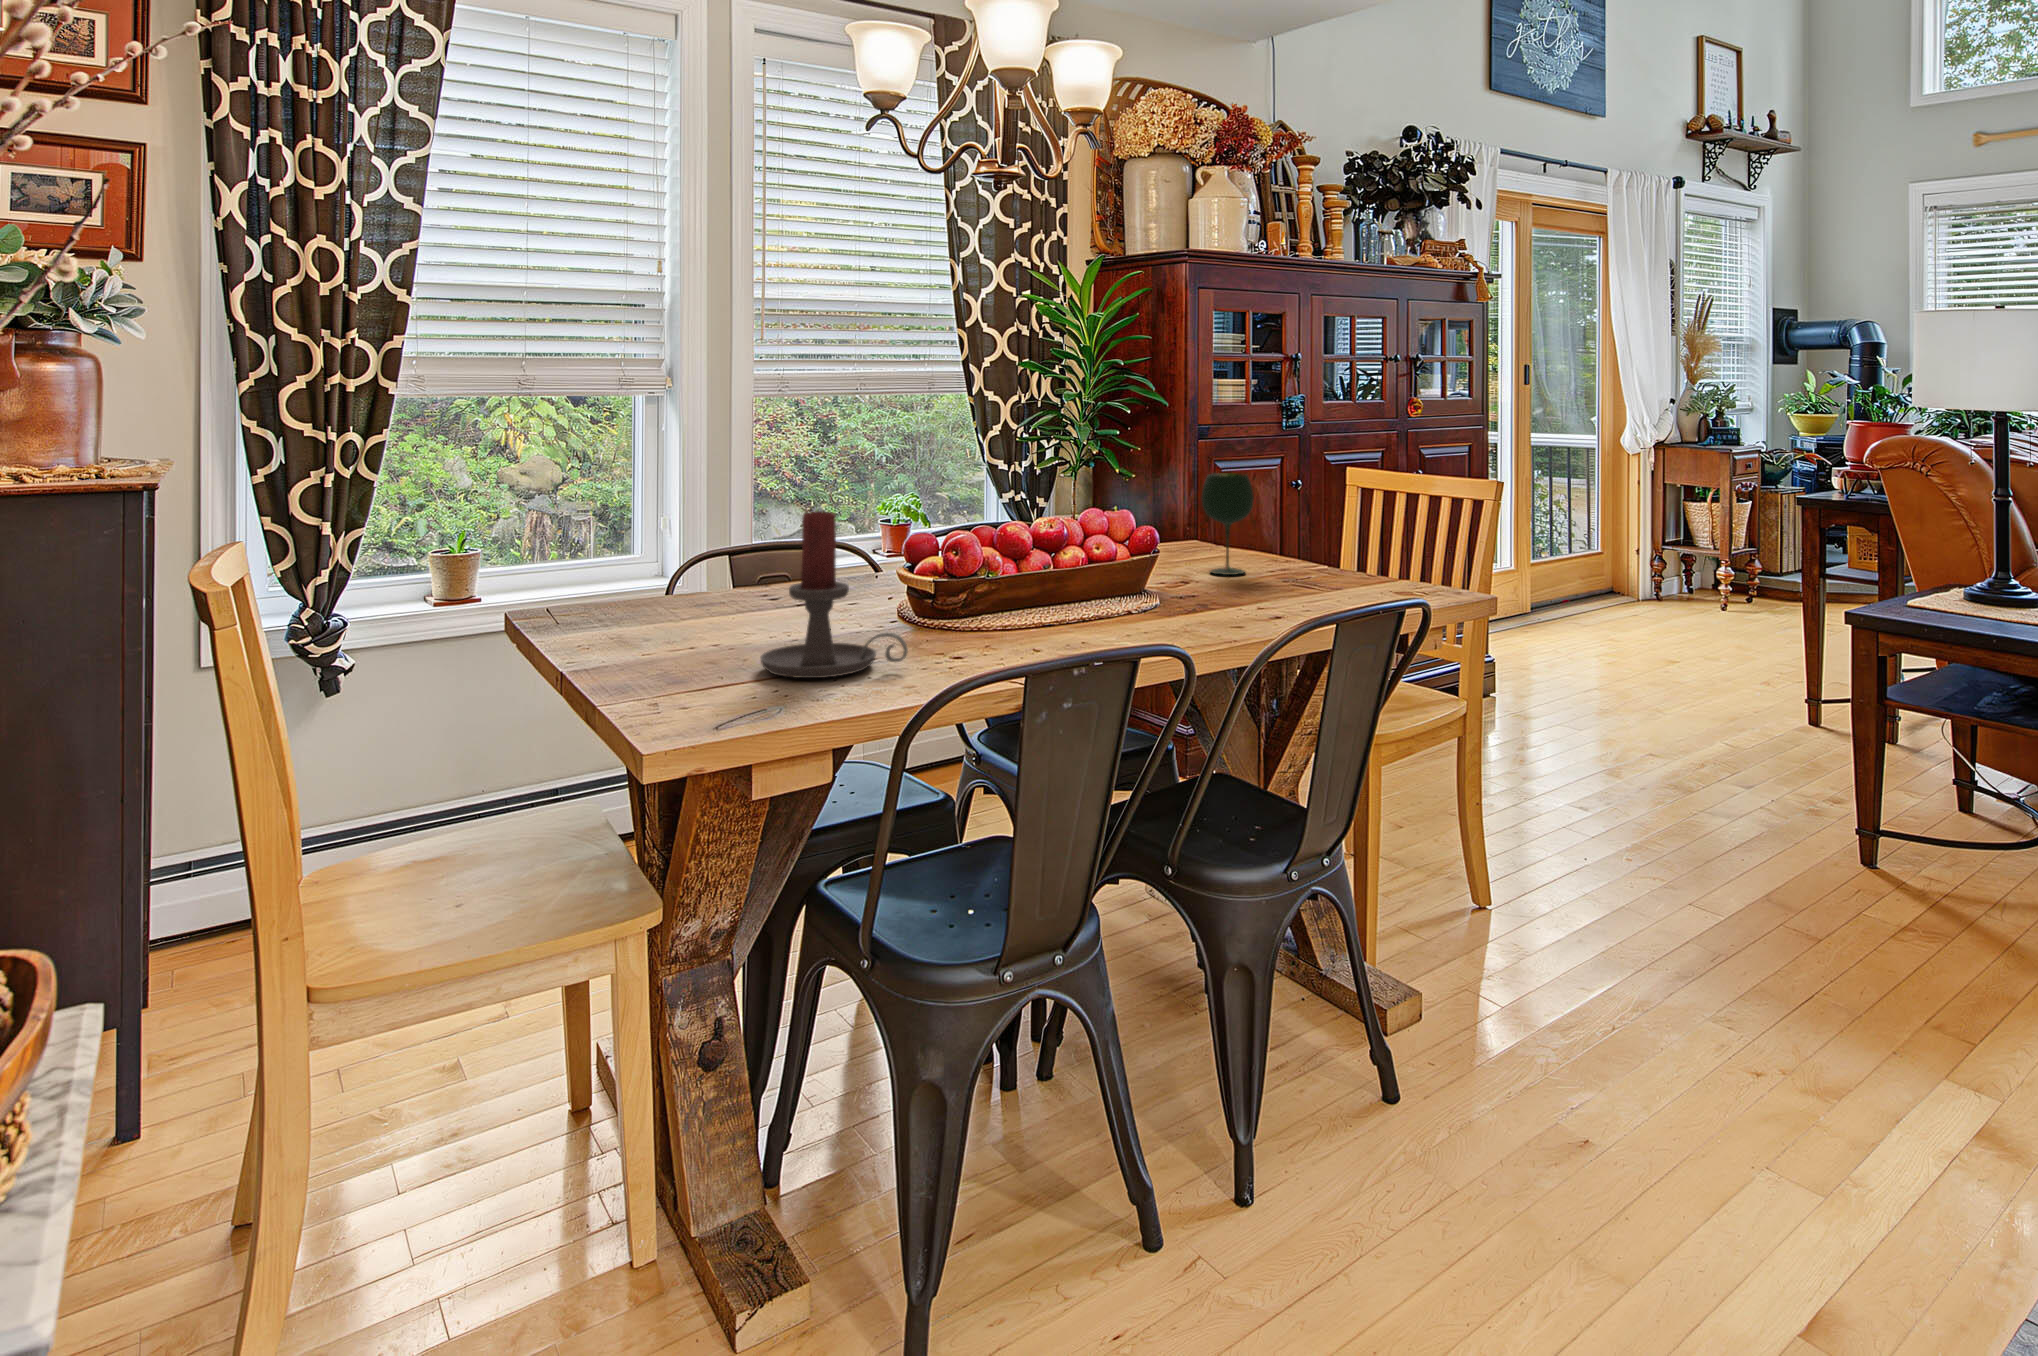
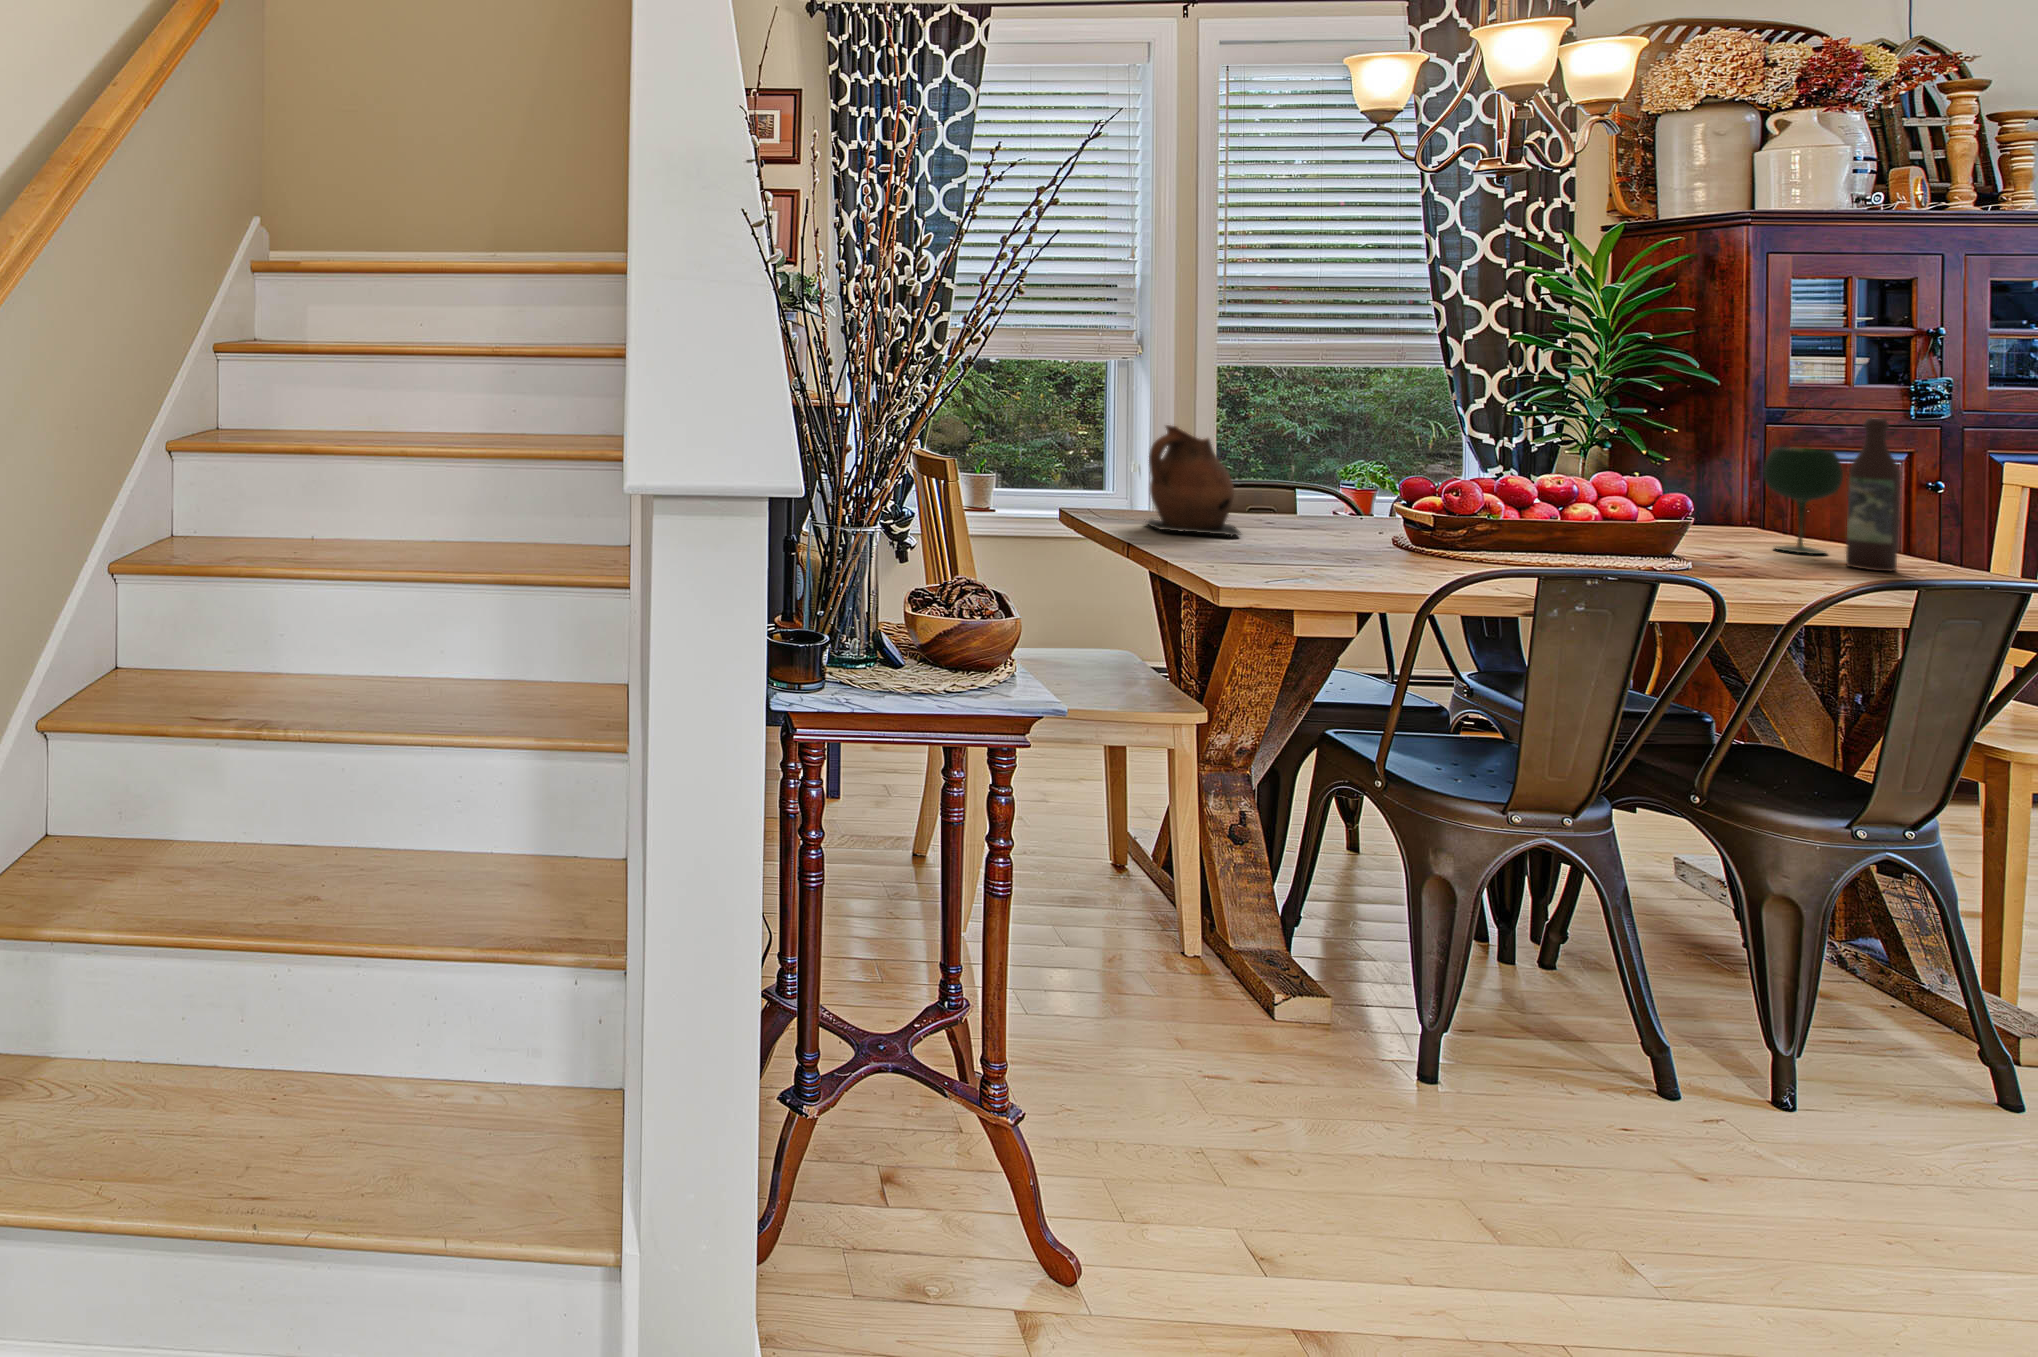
wine bottle: none [1258,444,1290,588] -> present [1846,418,1900,571]
ceramic pitcher: none [621,491,739,636] -> present [1144,425,1241,536]
candle holder: present [760,511,908,678] -> none [1273,444,1412,573]

